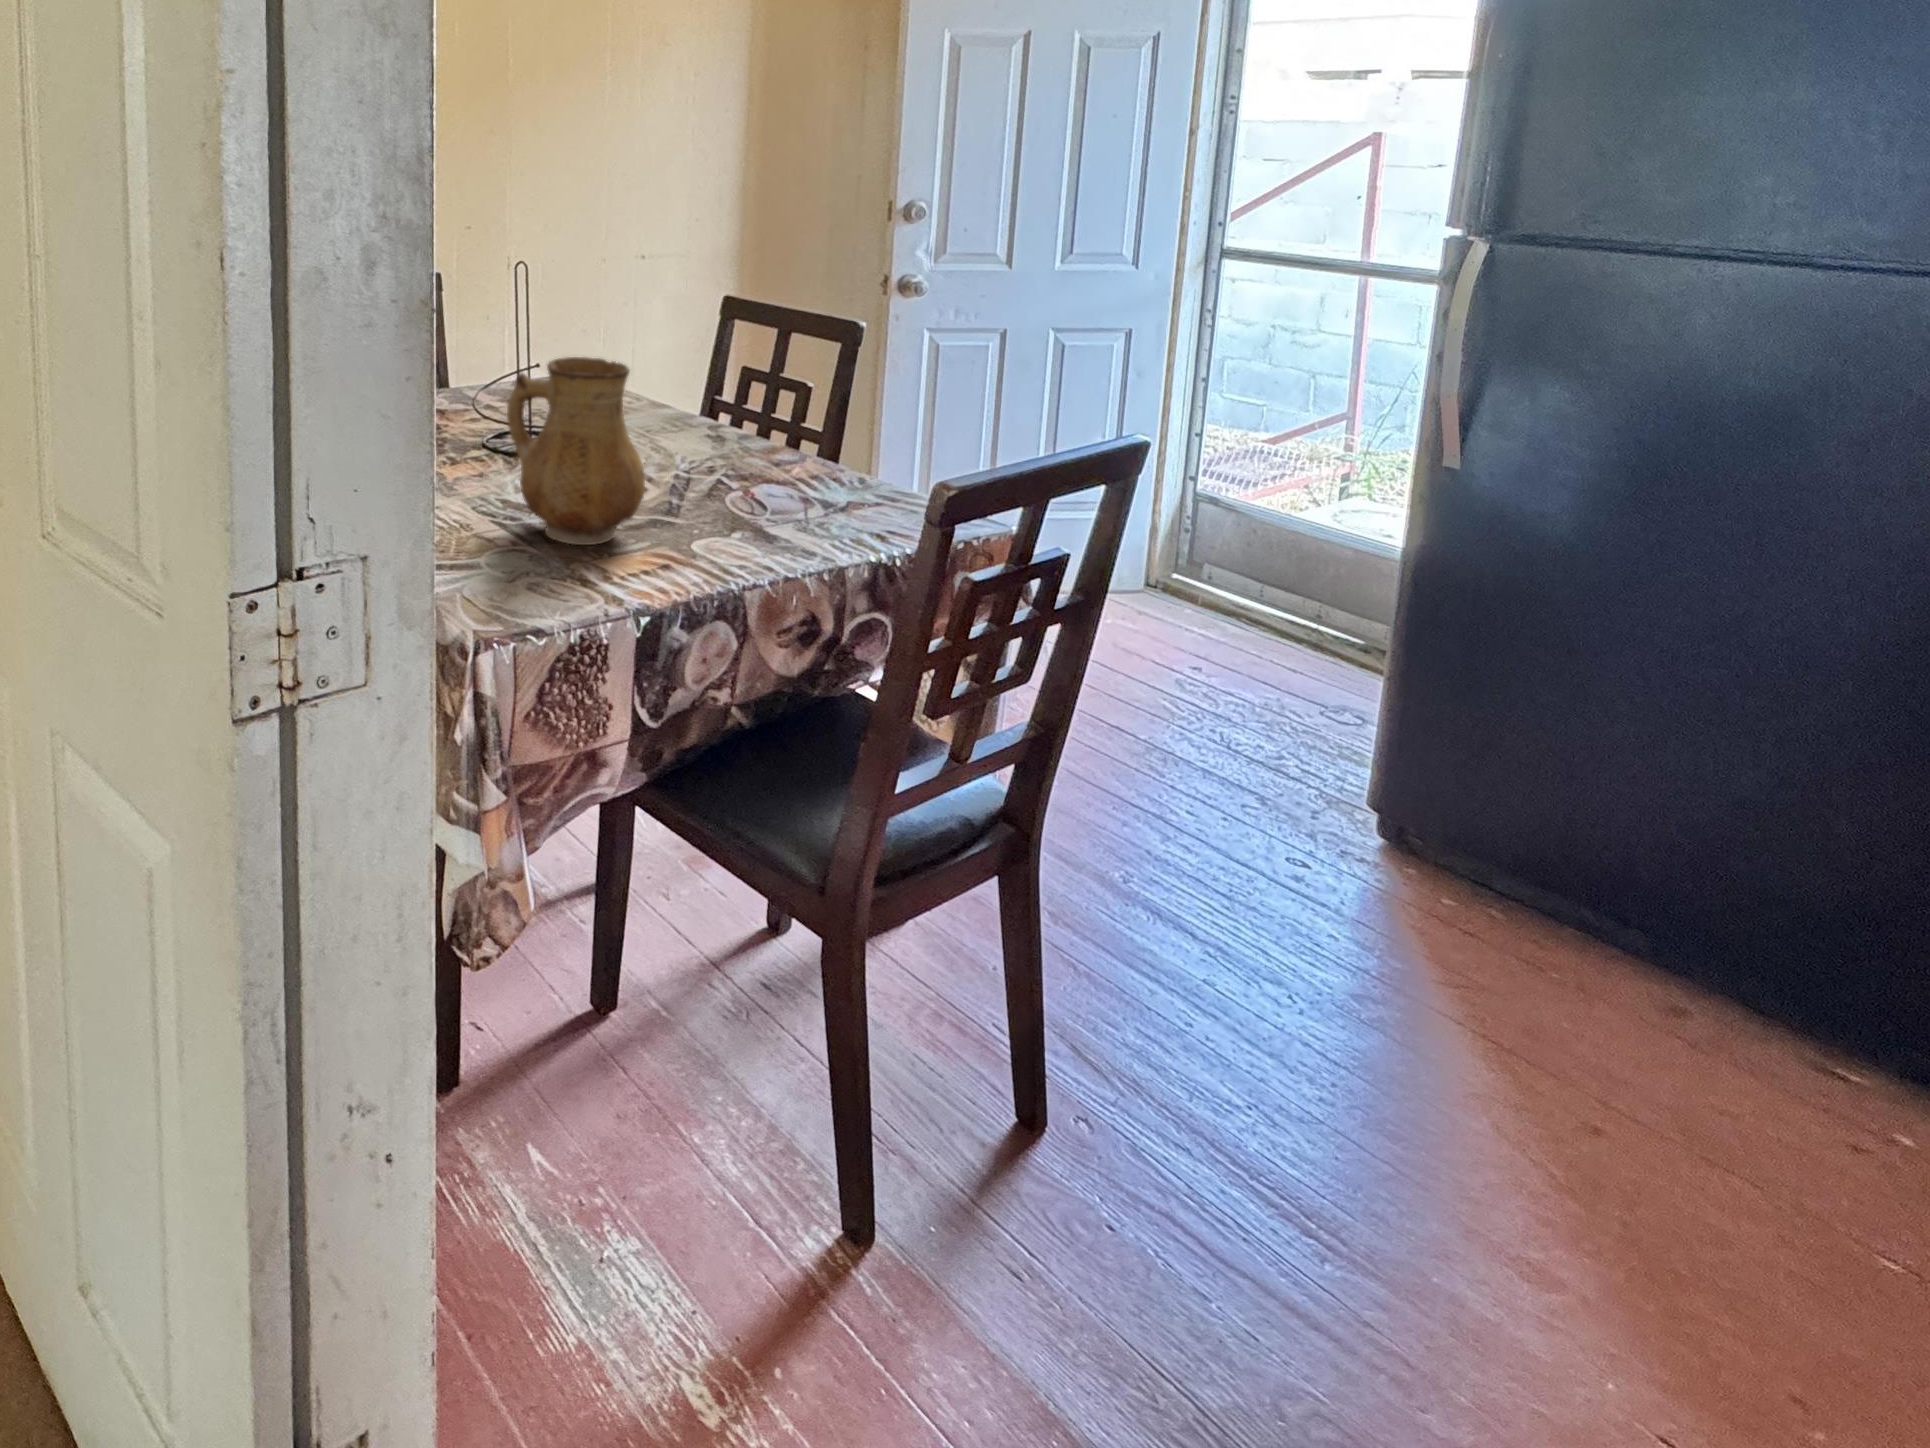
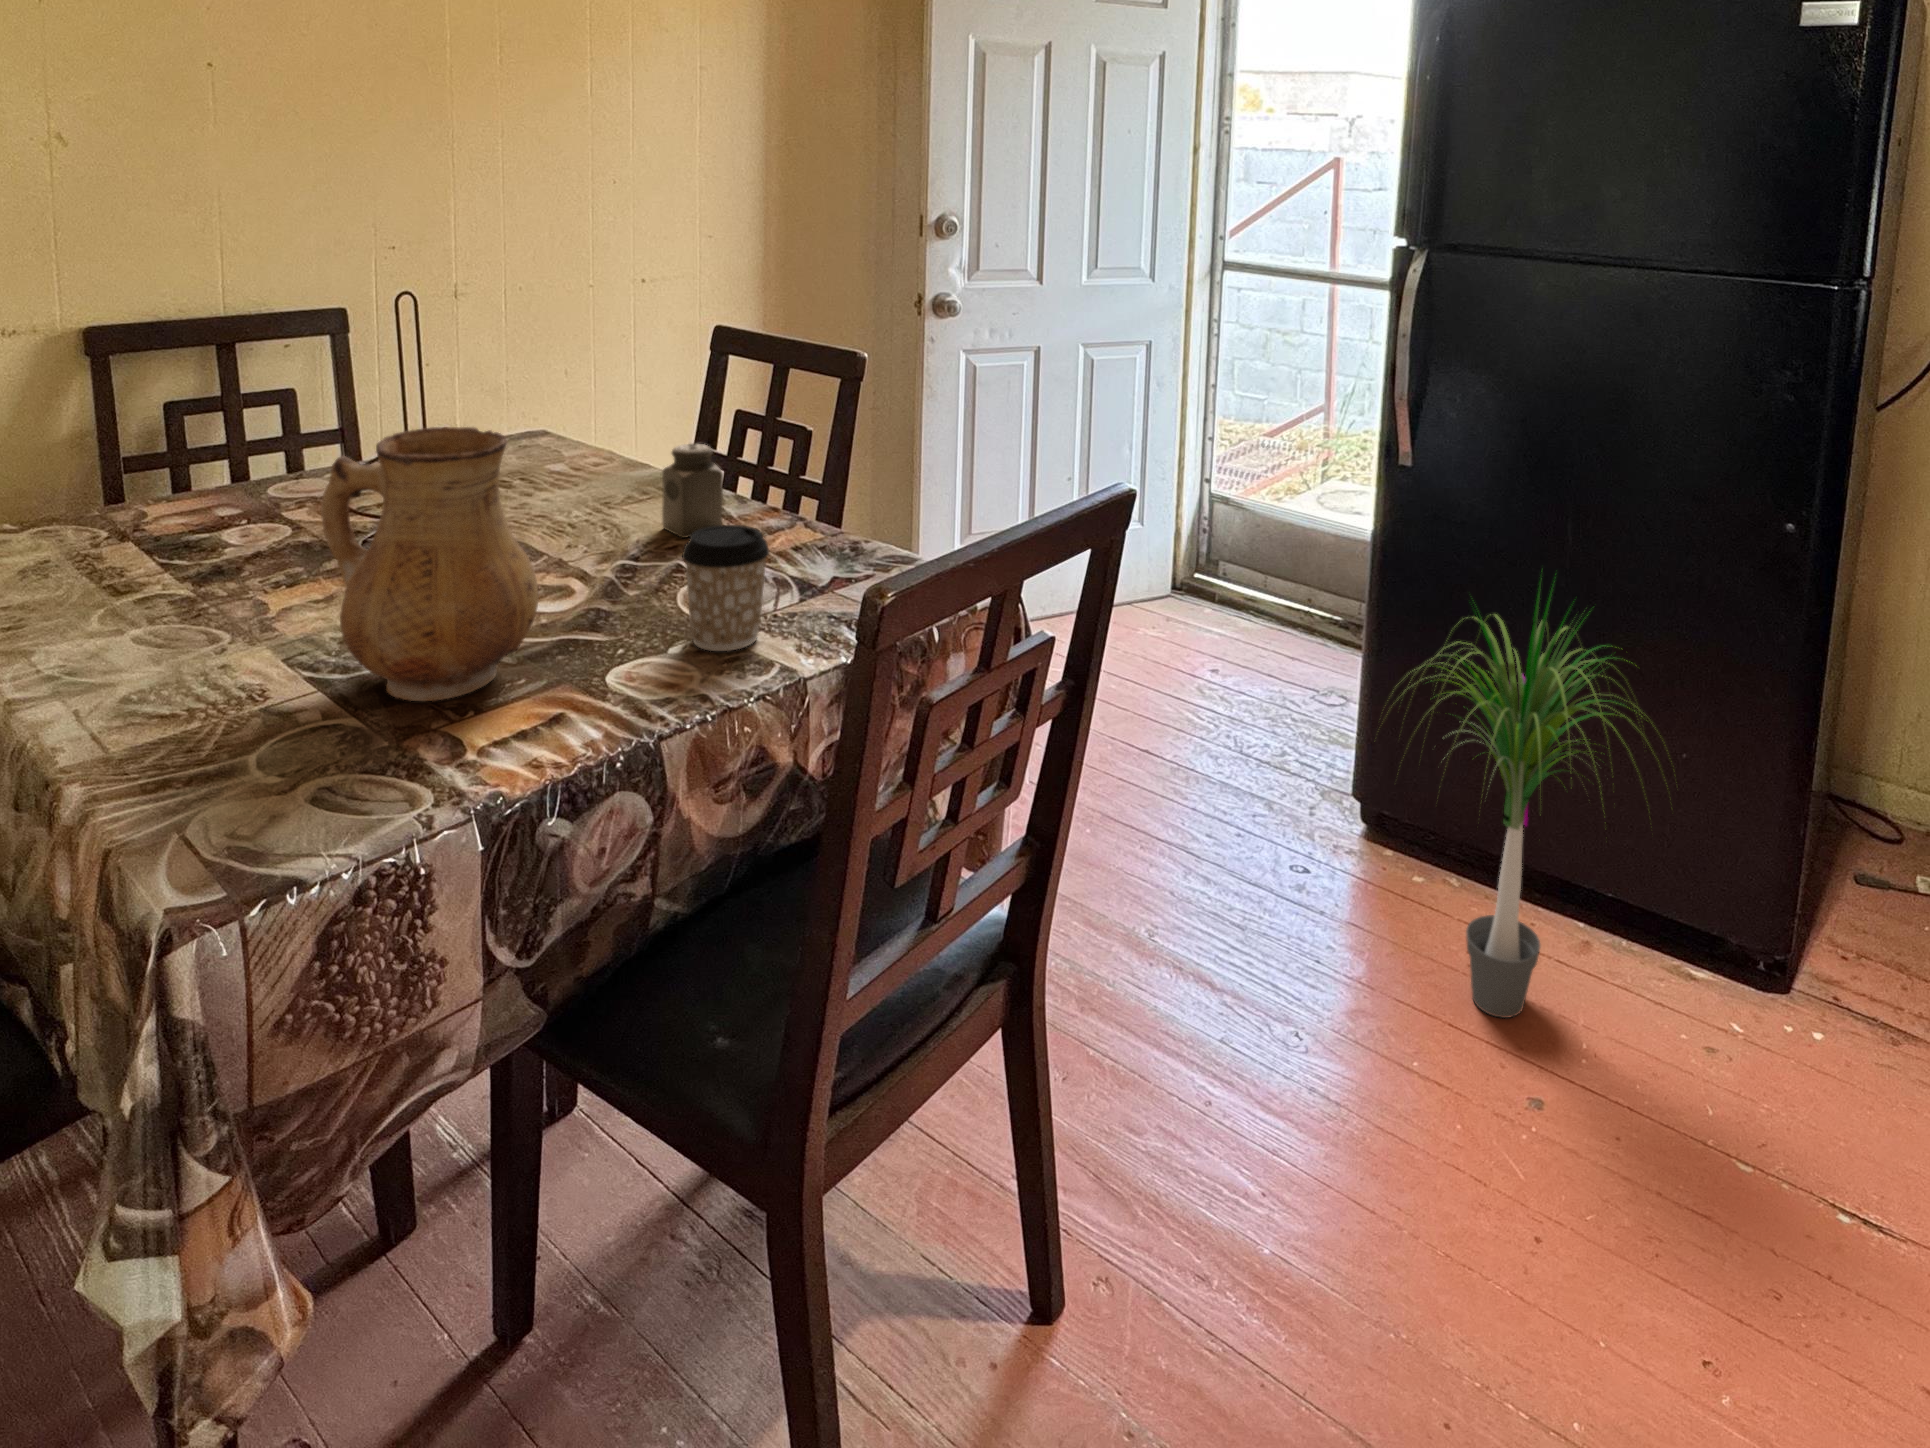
salt shaker: none [696,389,747,463] -> present [662,444,723,538]
coffee cup: none [742,446,810,541] -> present [682,525,770,651]
potted plant: none [1386,577,1807,1045] -> present [1404,588,1666,1018]

